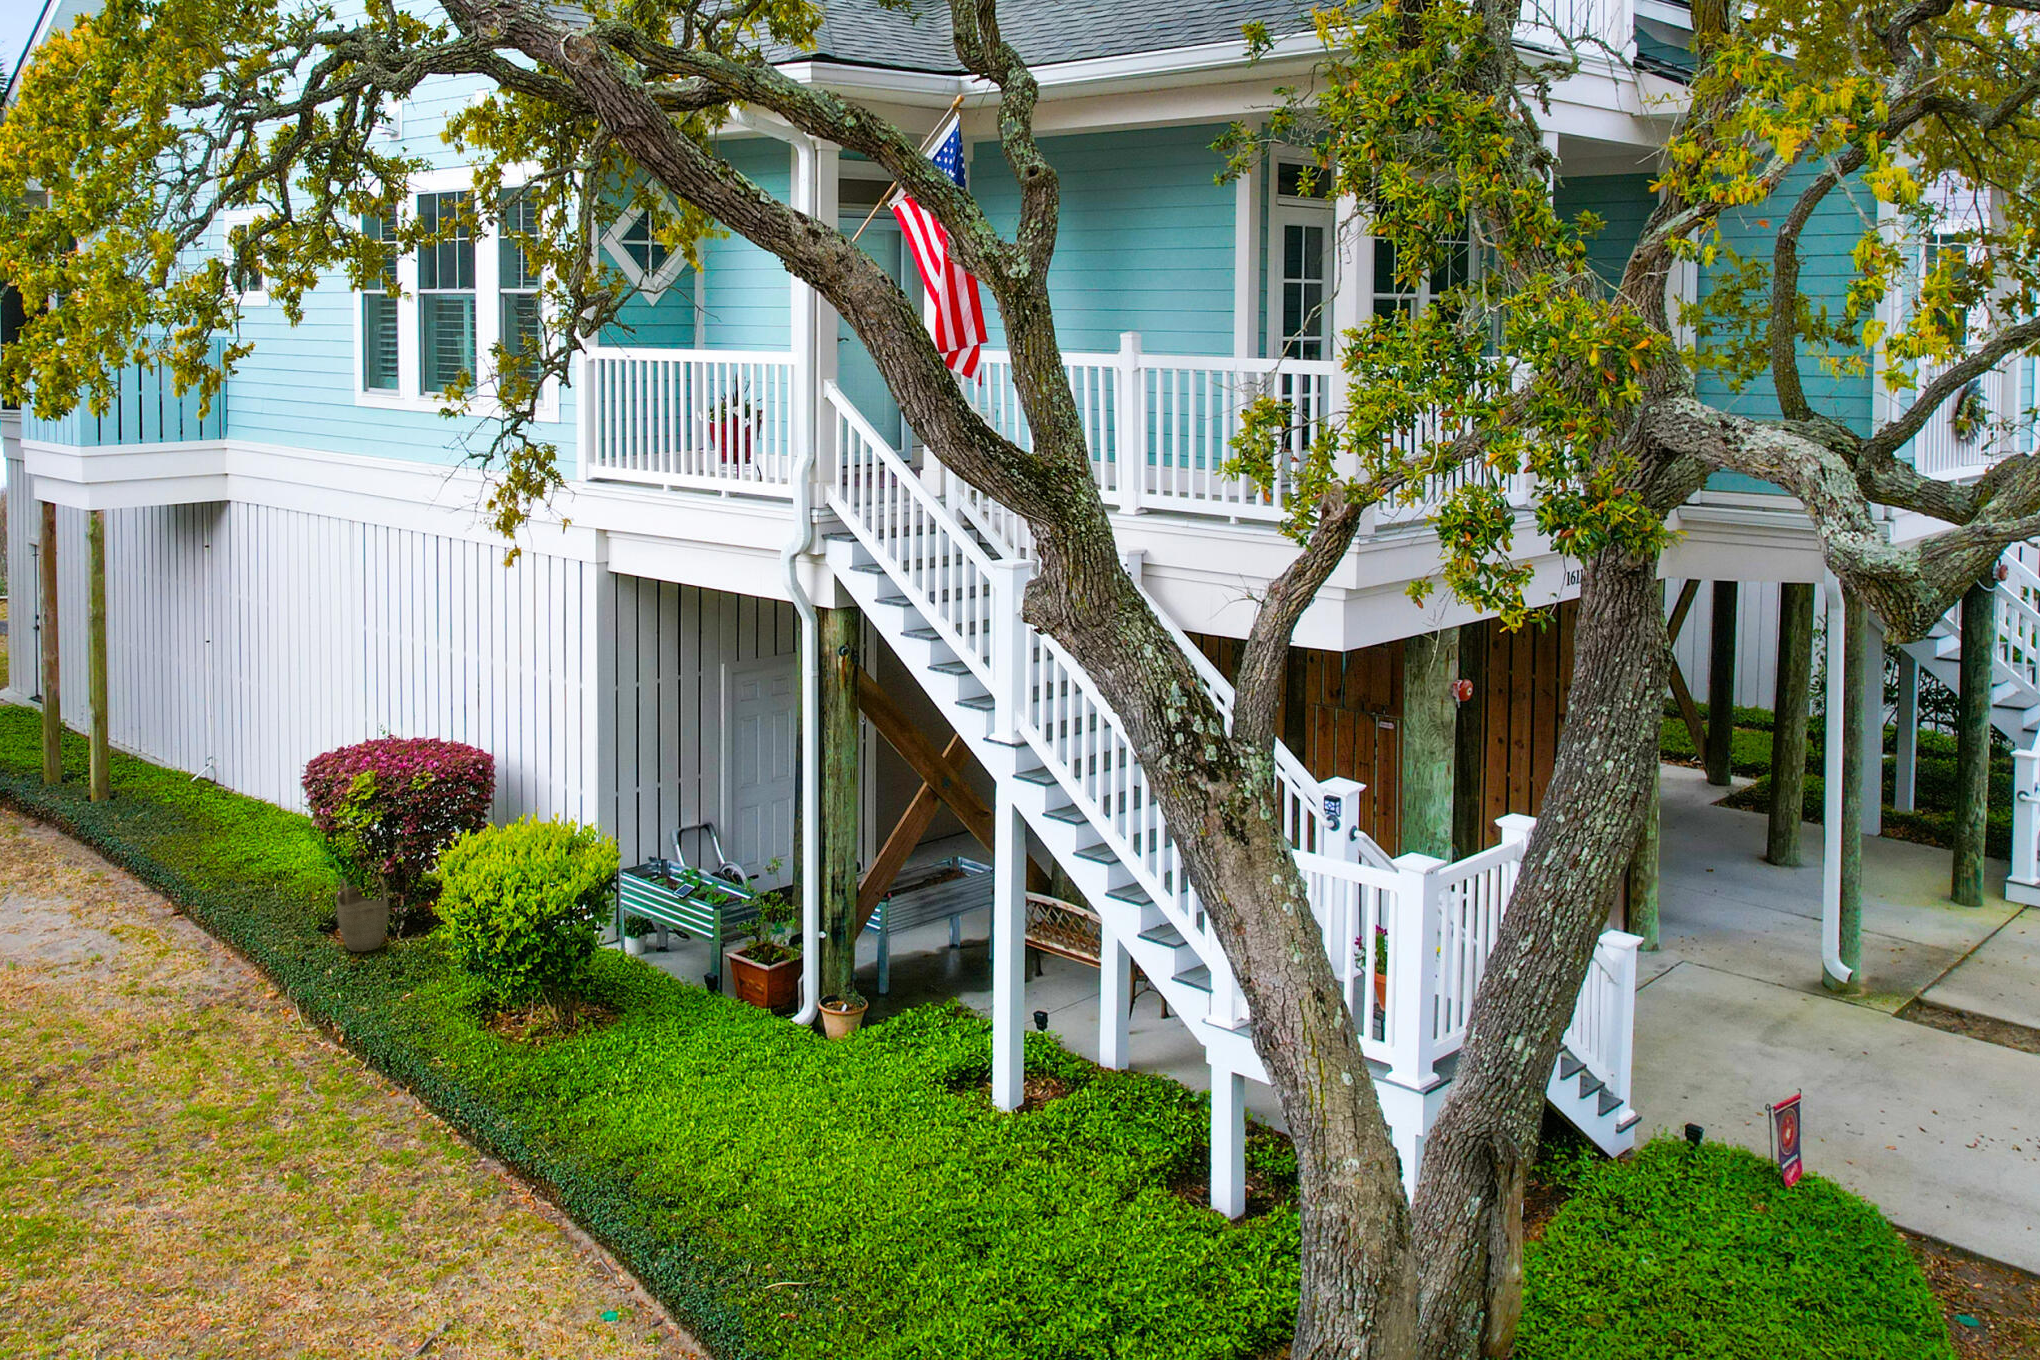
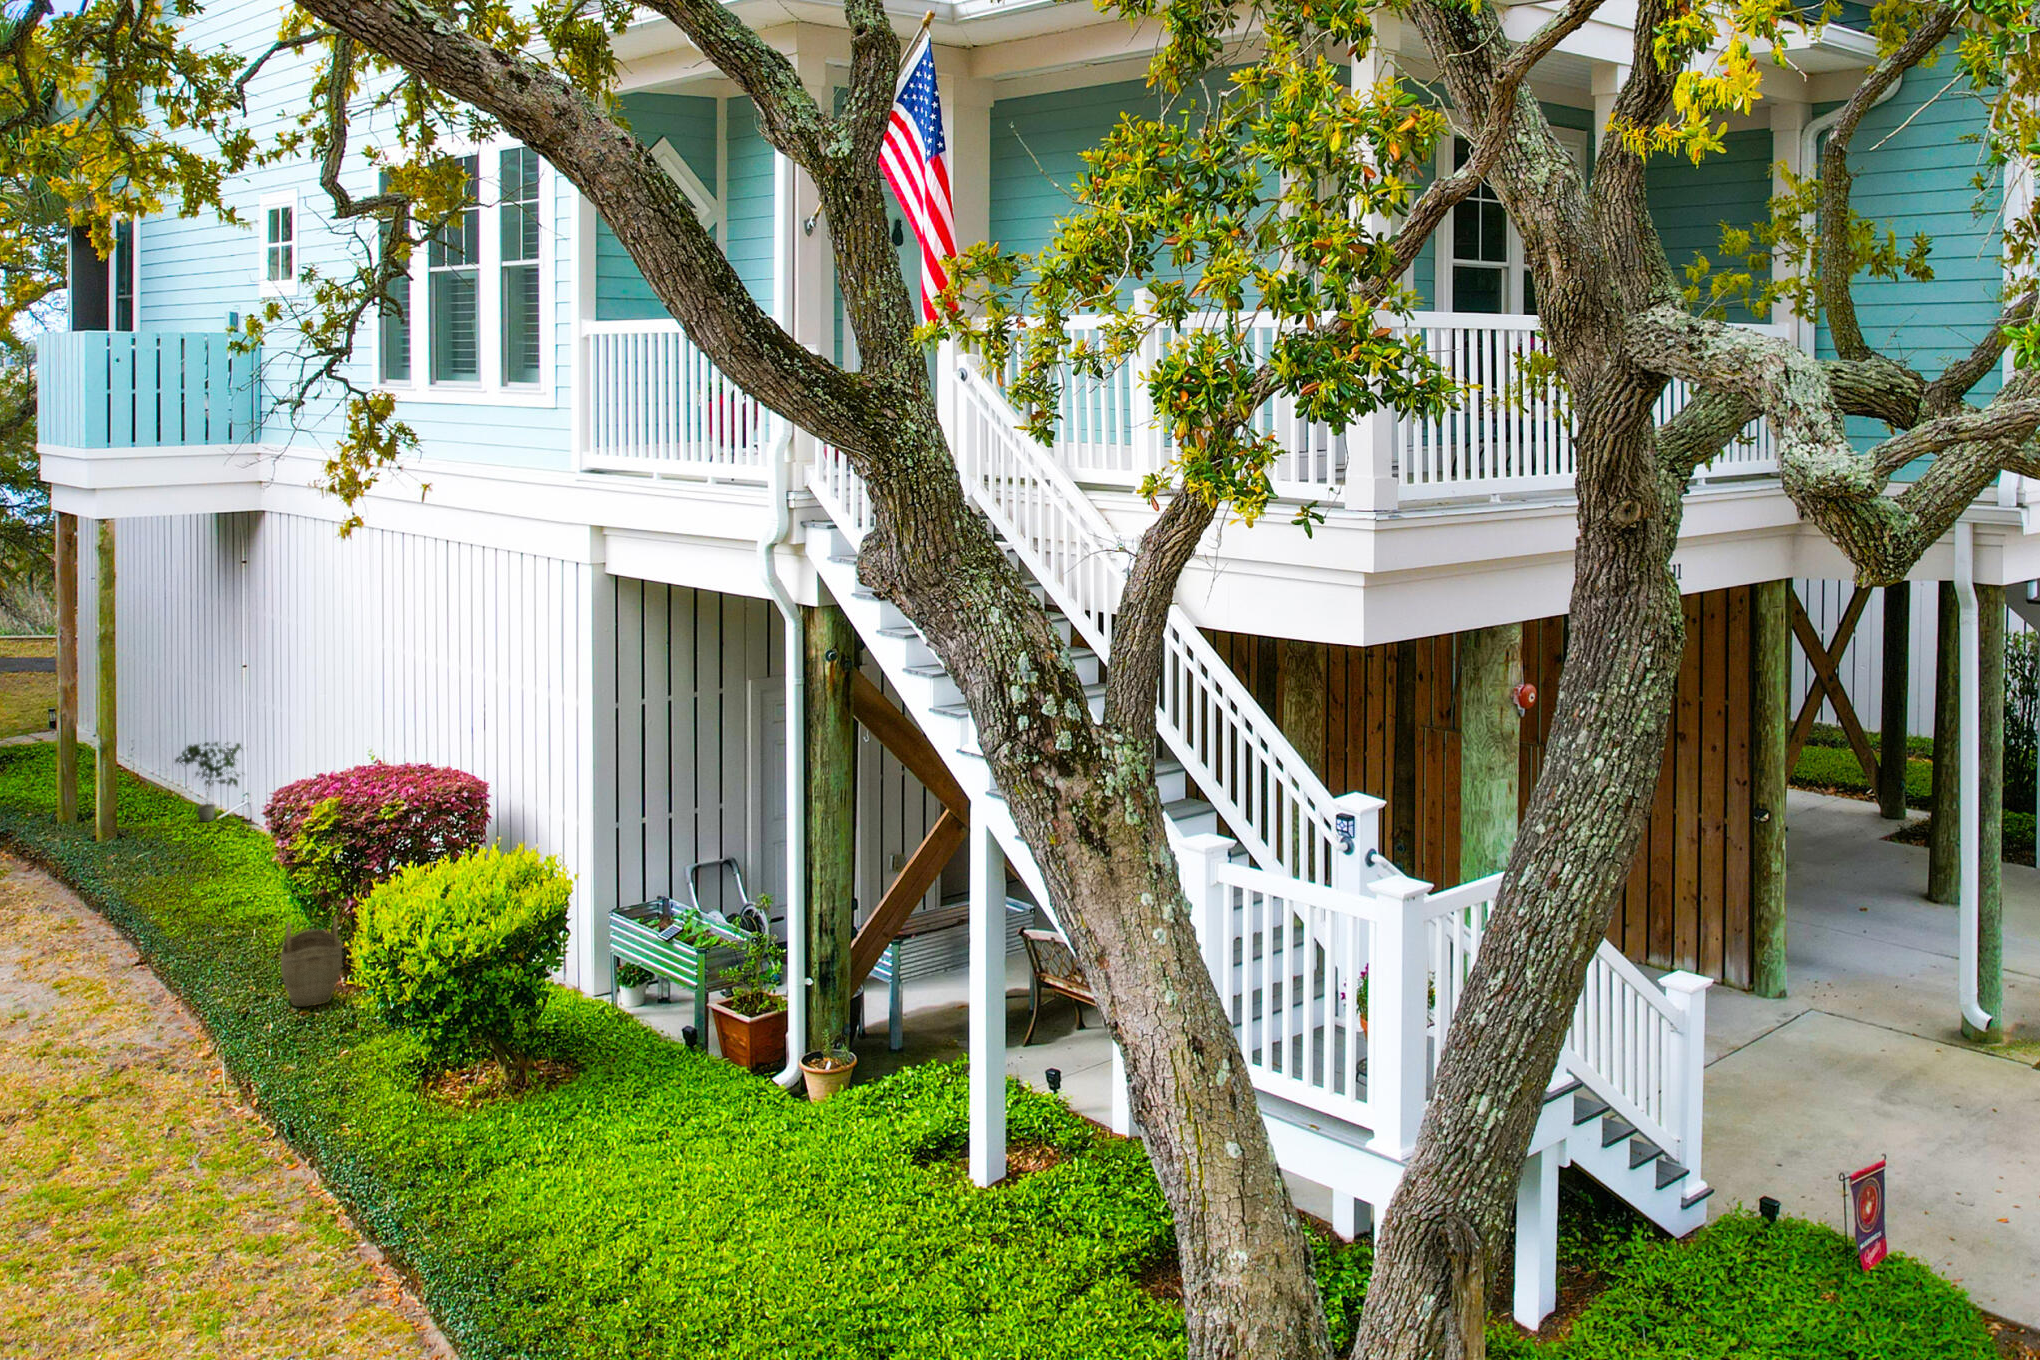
potted plant: none [157,712,219,784] -> present [175,742,243,822]

